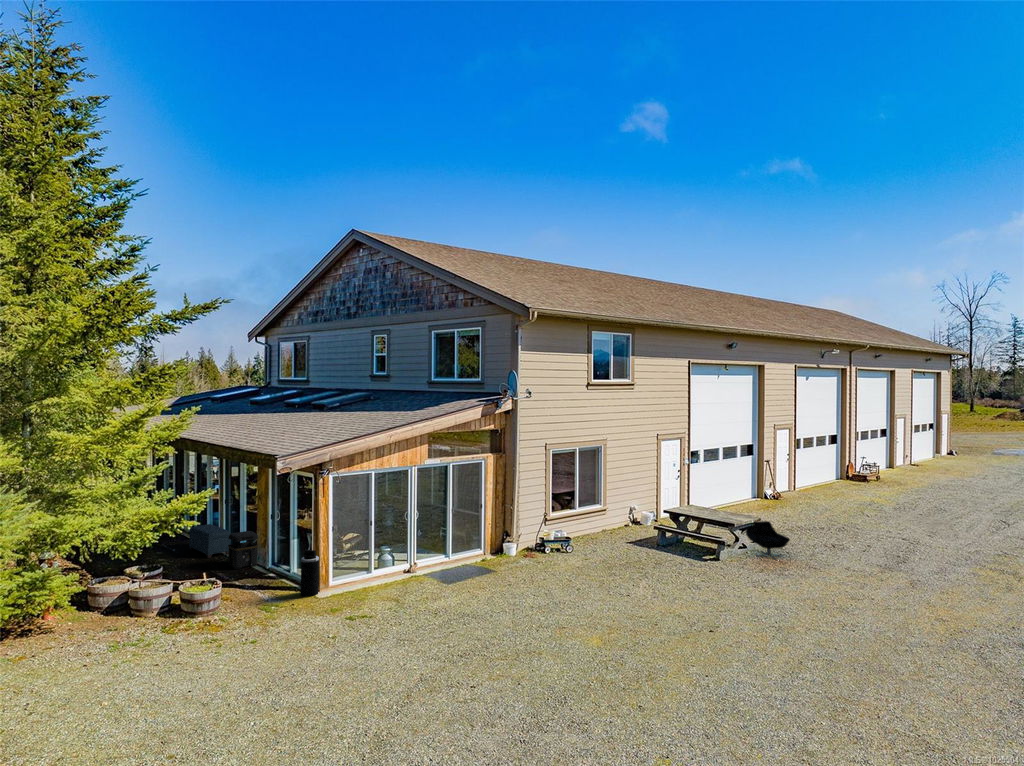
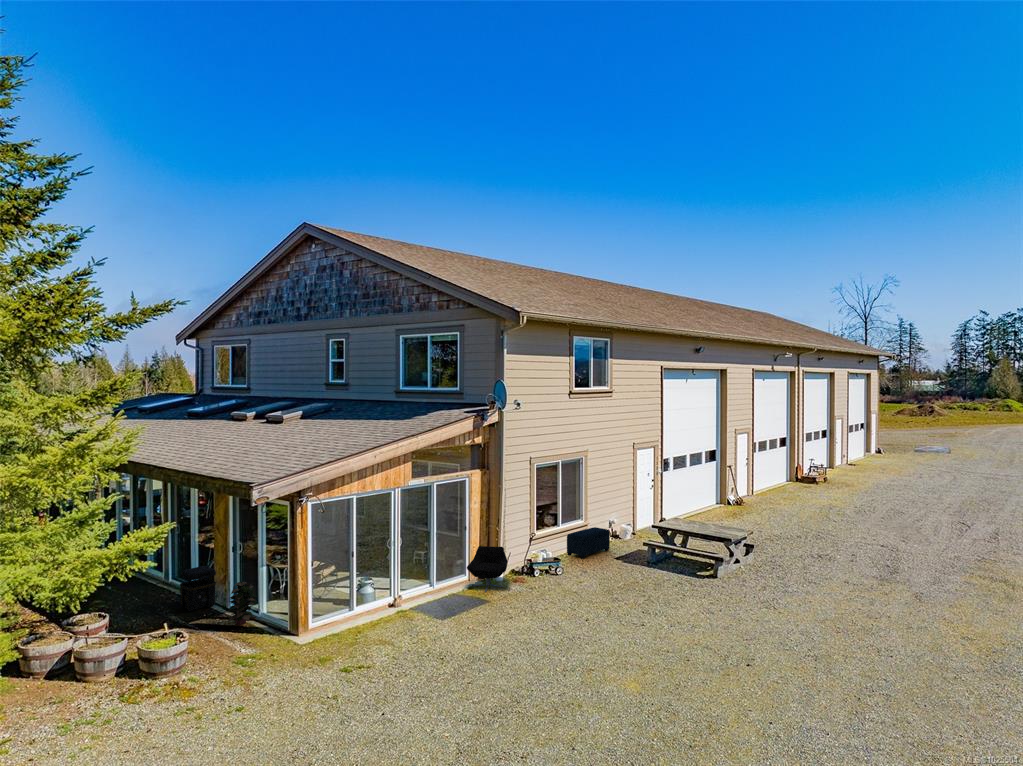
lounge chair: present [746,521,790,560] -> present [467,546,508,592]
bench: present [189,524,231,558] -> present [567,527,610,559]
decorative plant: none [262,544,289,581] -> present [228,582,257,625]
trash can: present [300,550,319,597] -> none [278,588,299,643]

